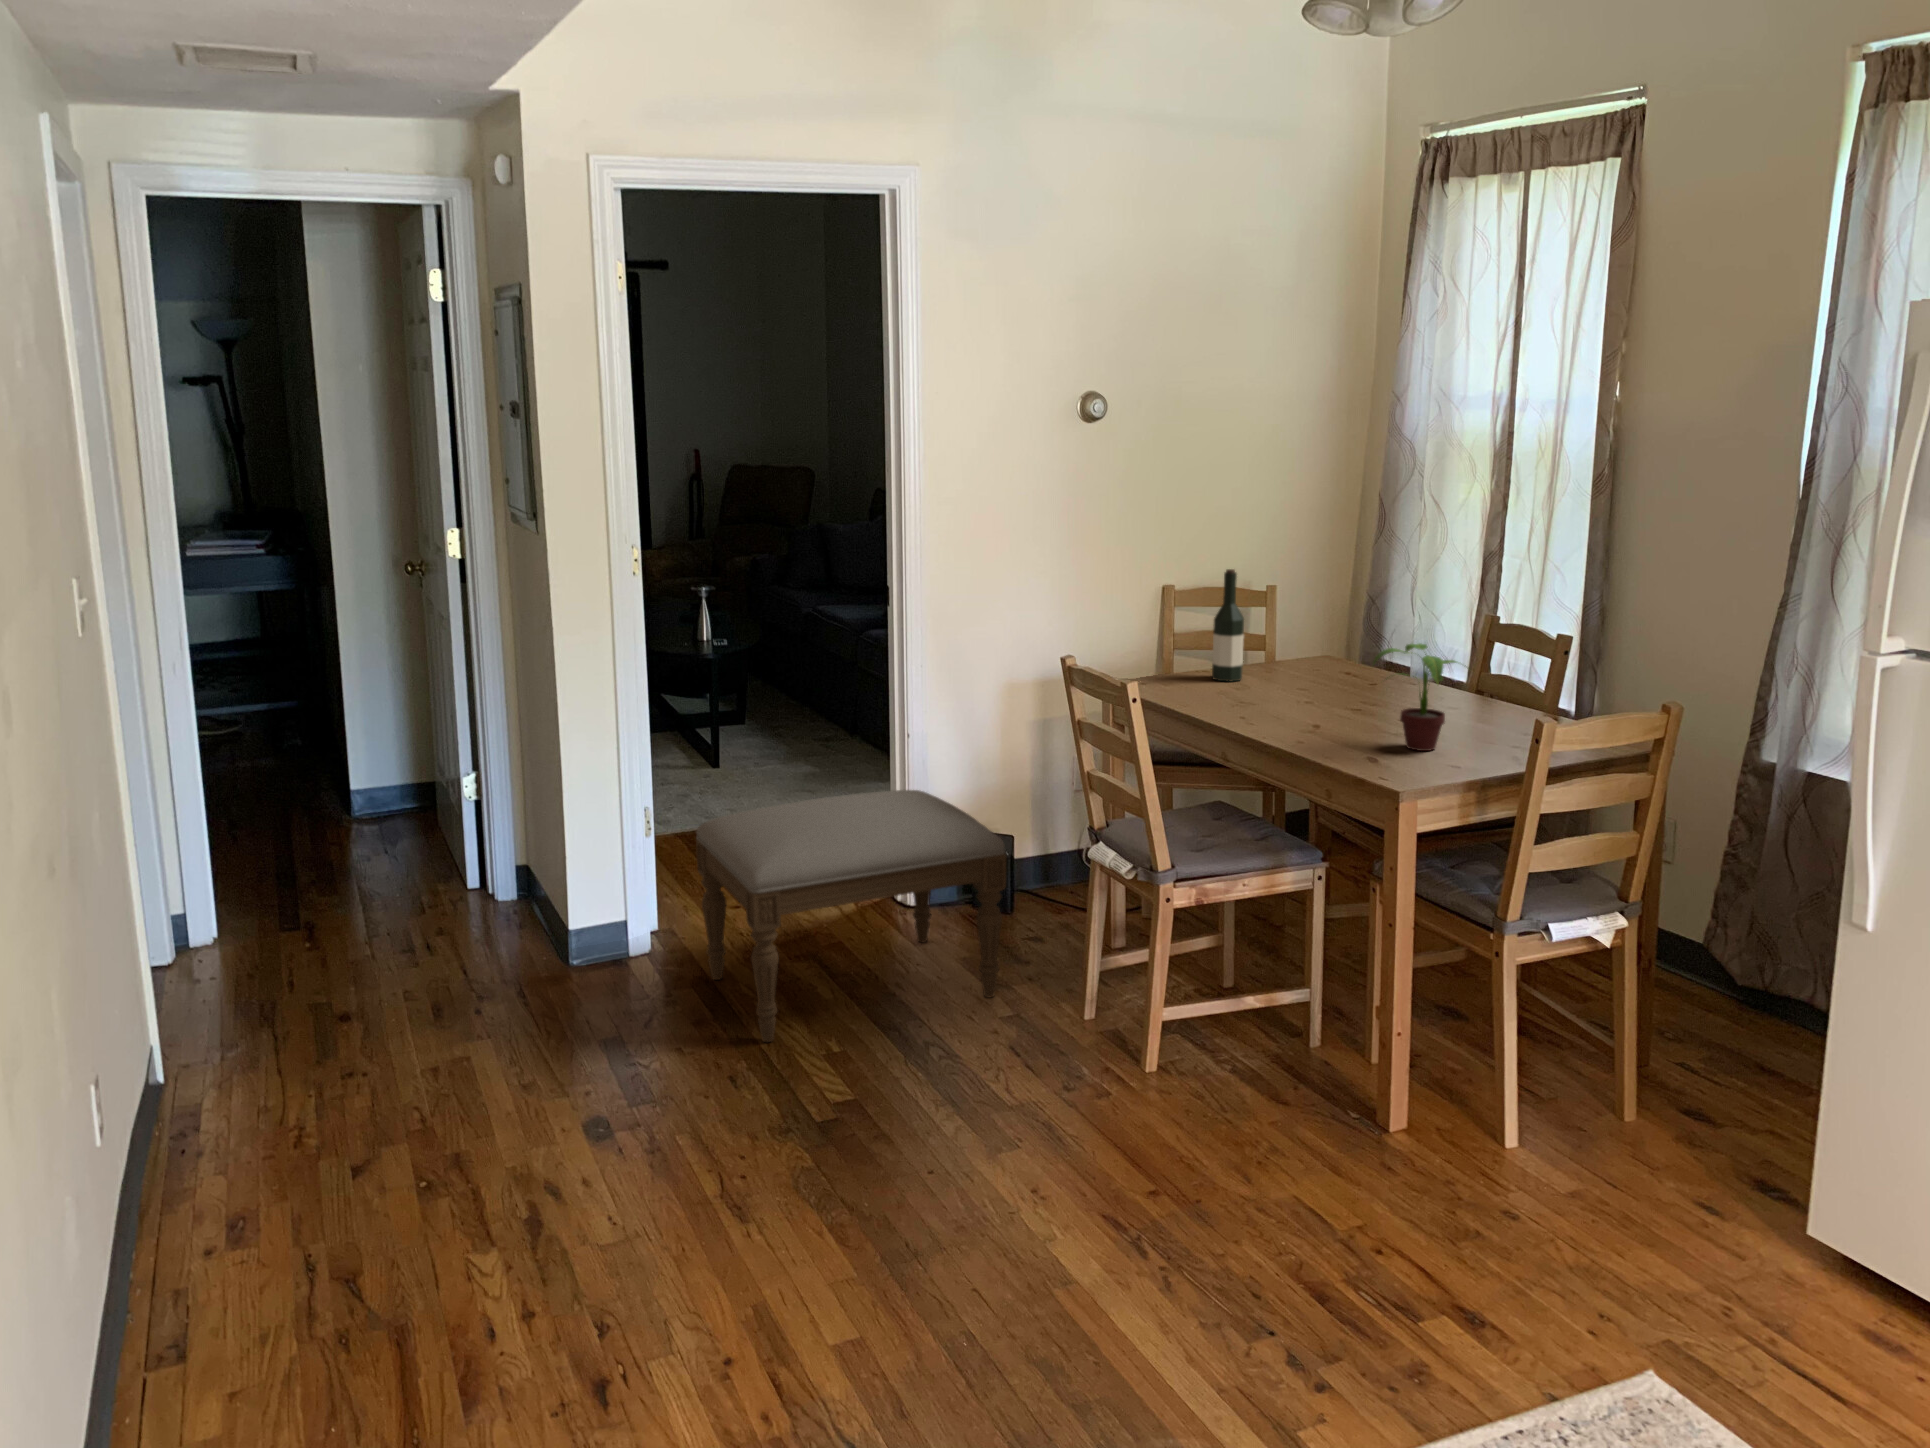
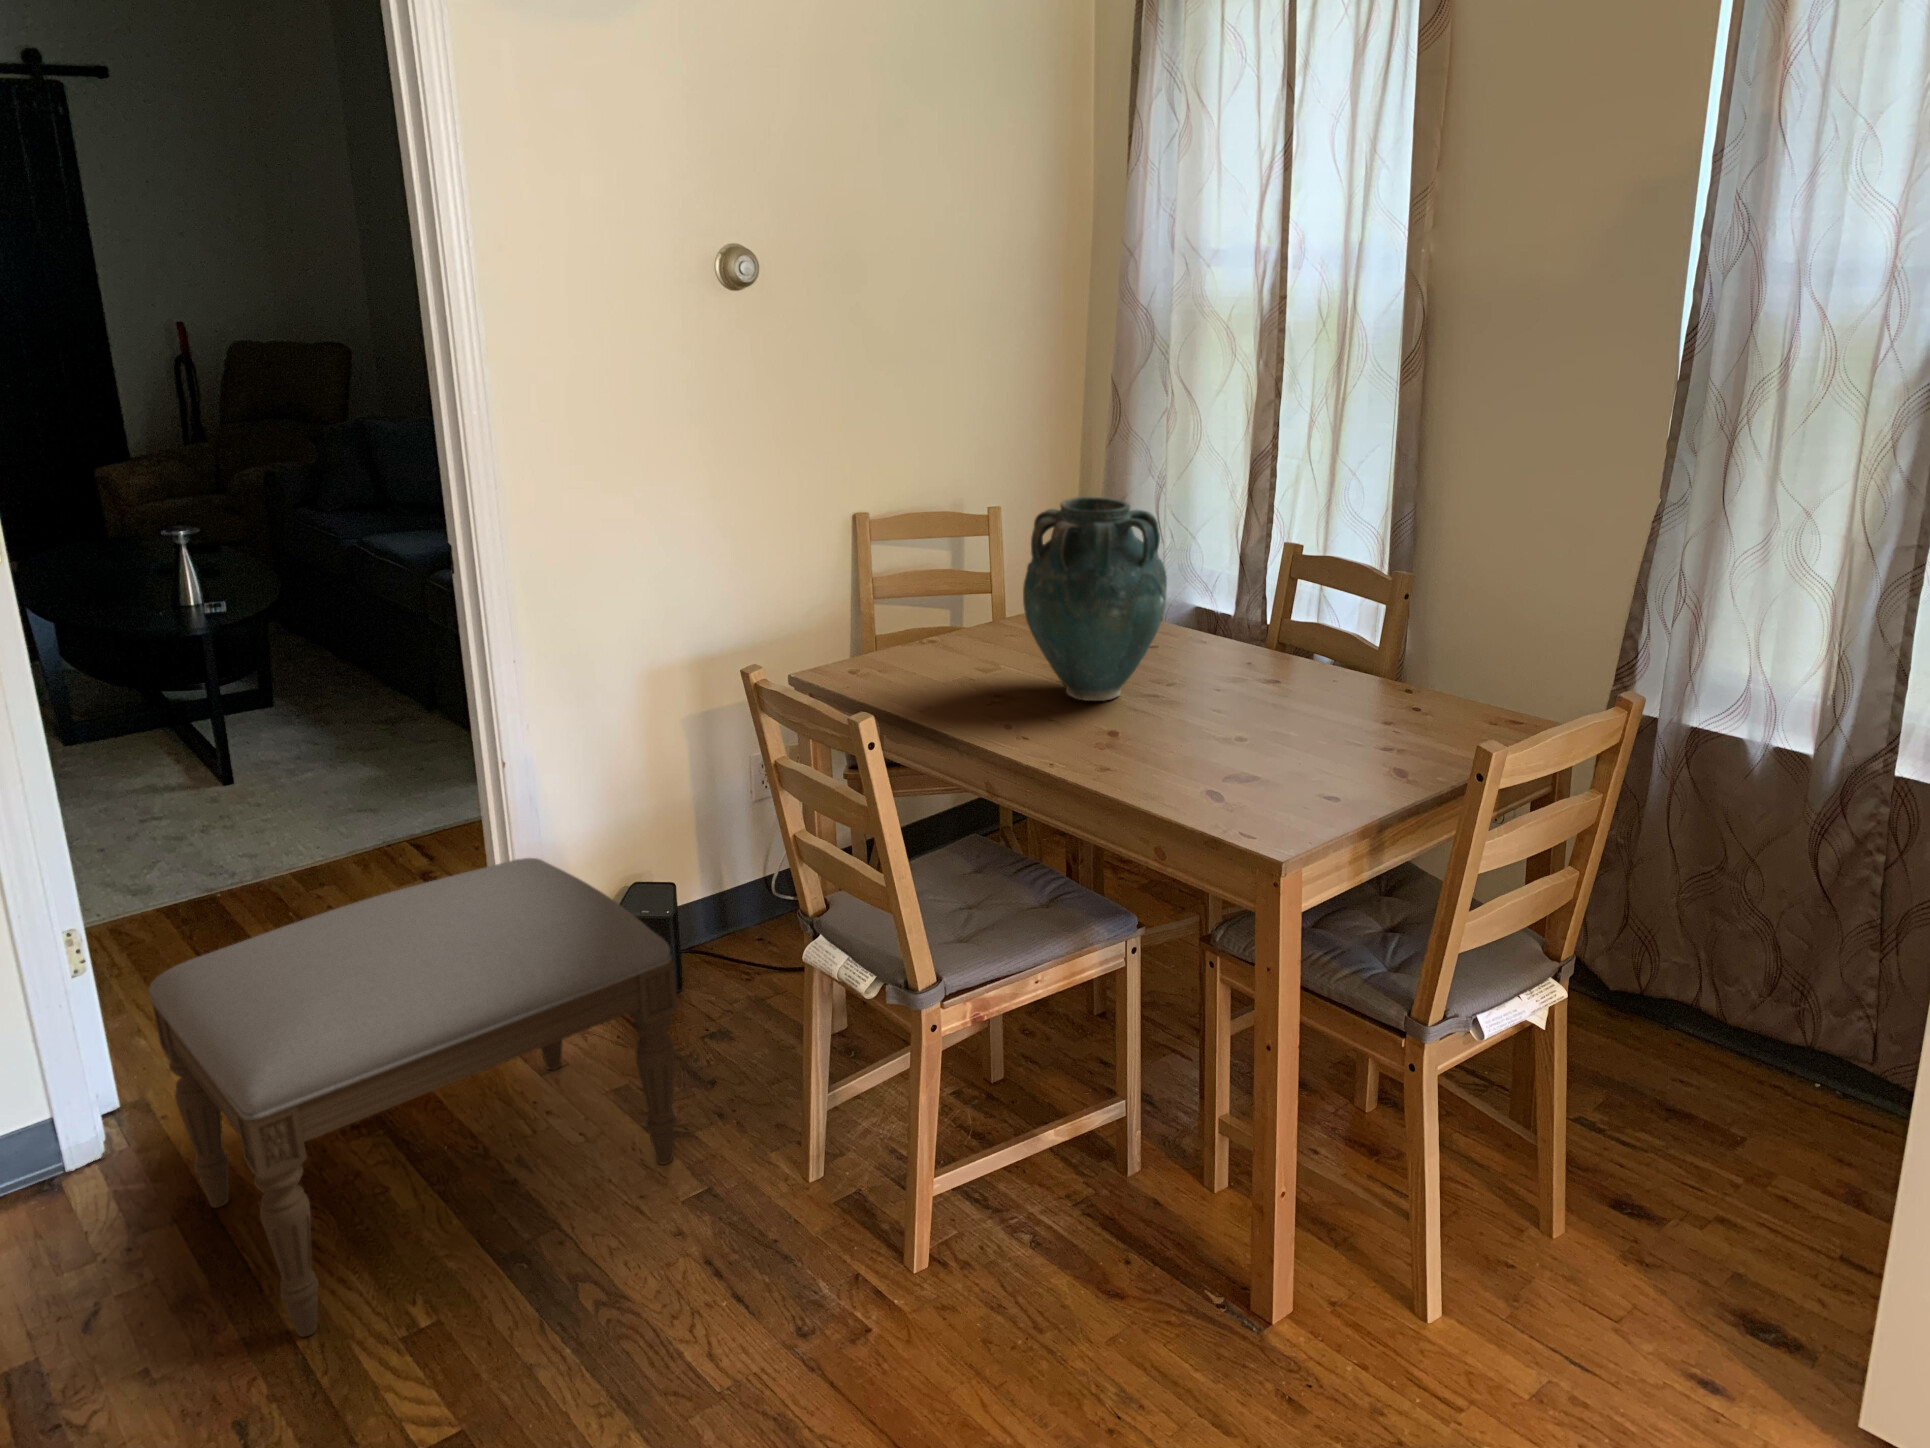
vase: none [1264,564,1369,707] -> present [1023,497,1167,701]
wine bottle: present [1212,569,1244,682] -> none [940,503,982,661]
potted plant: present [1373,644,1457,751] -> none [1207,617,1337,775]

